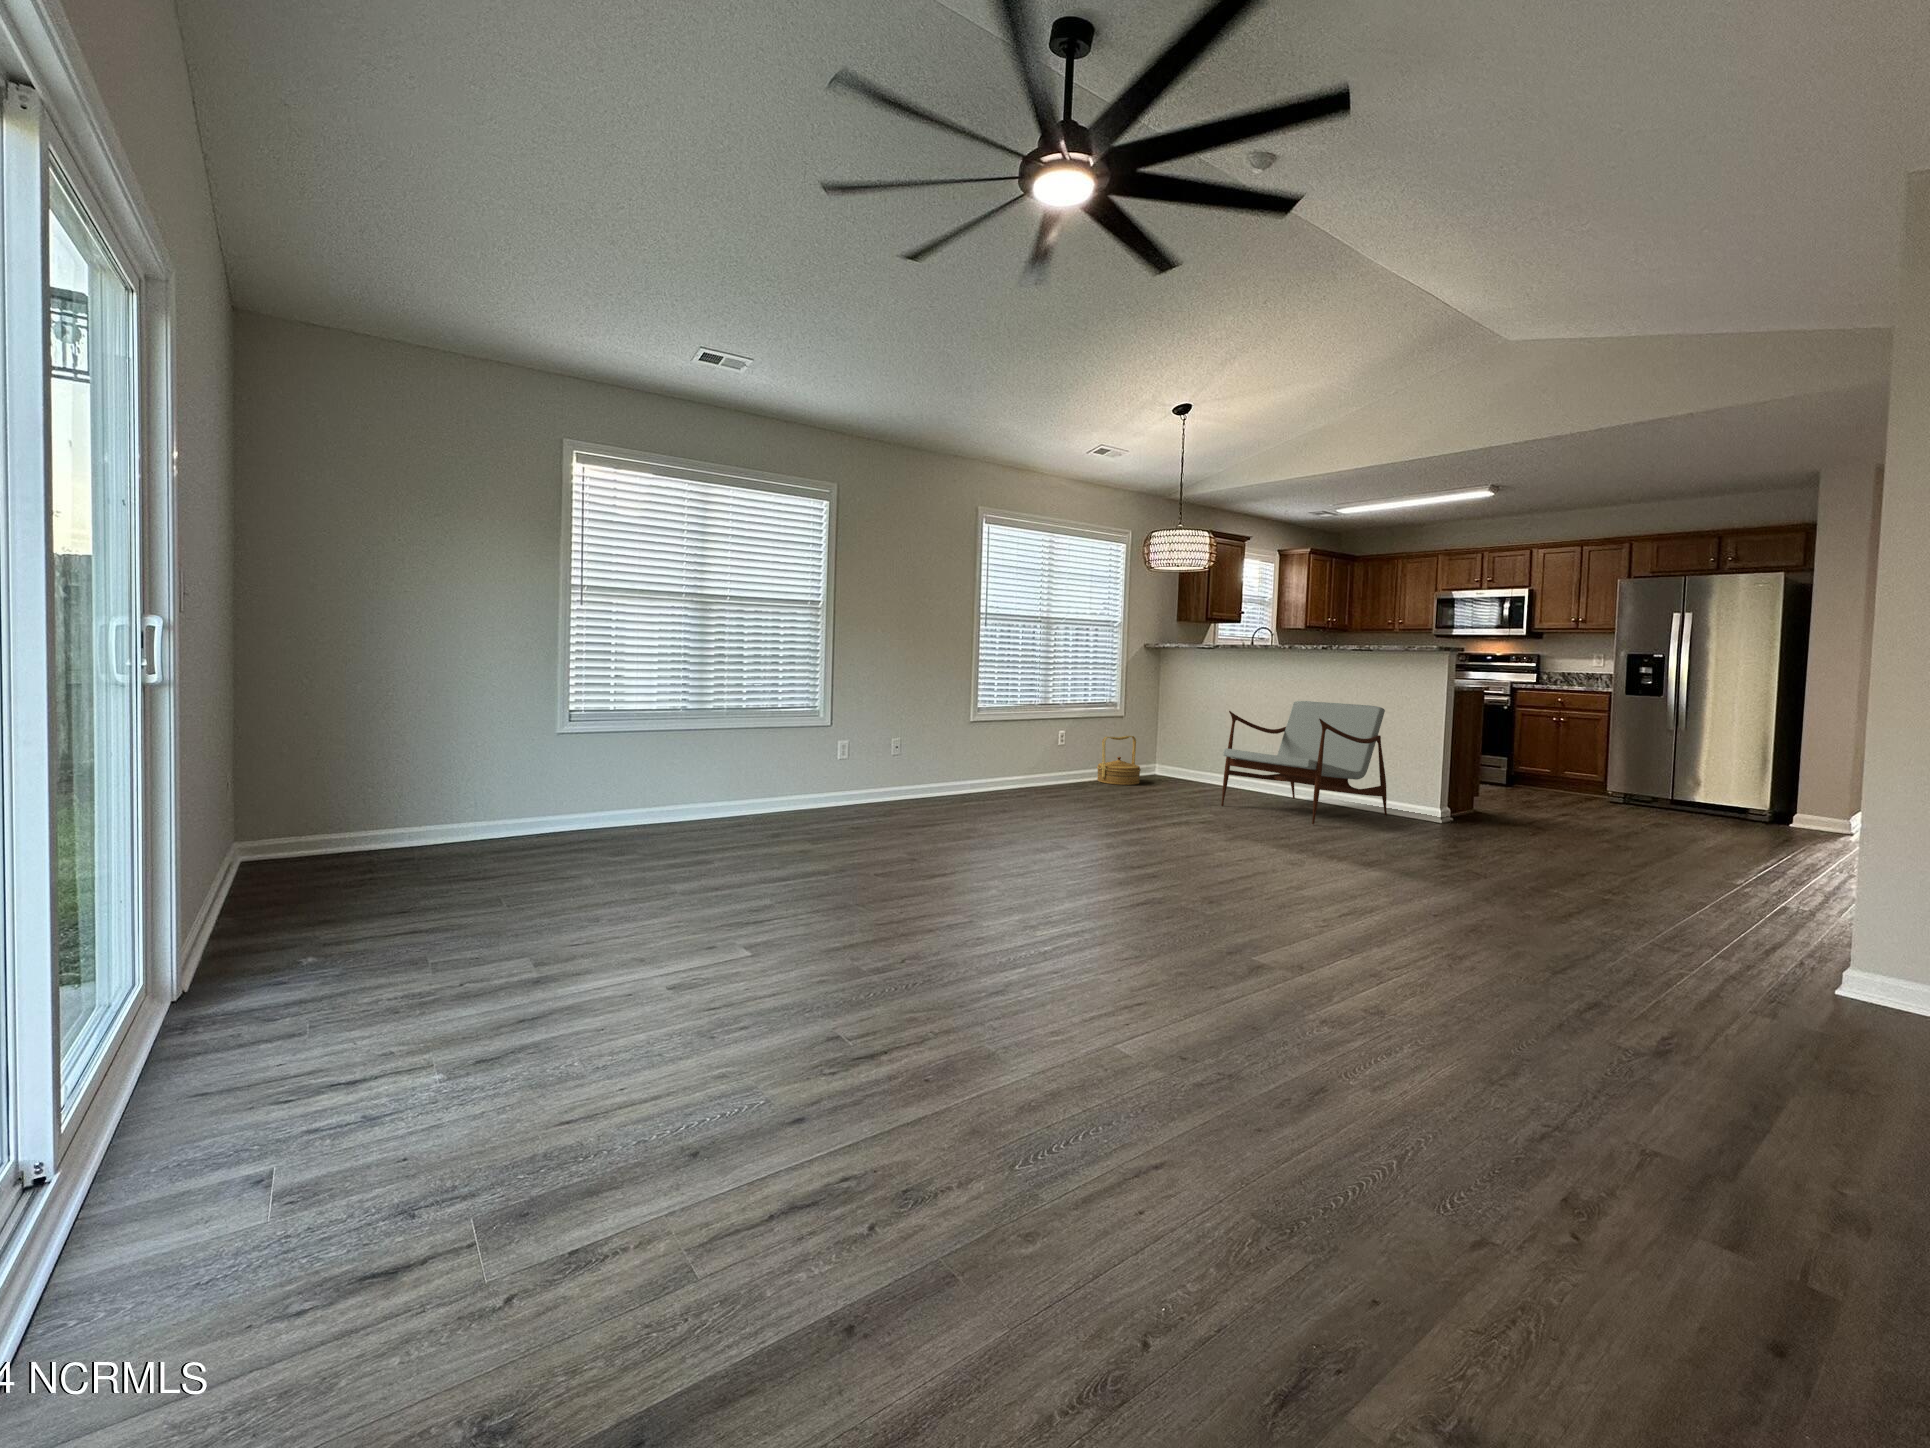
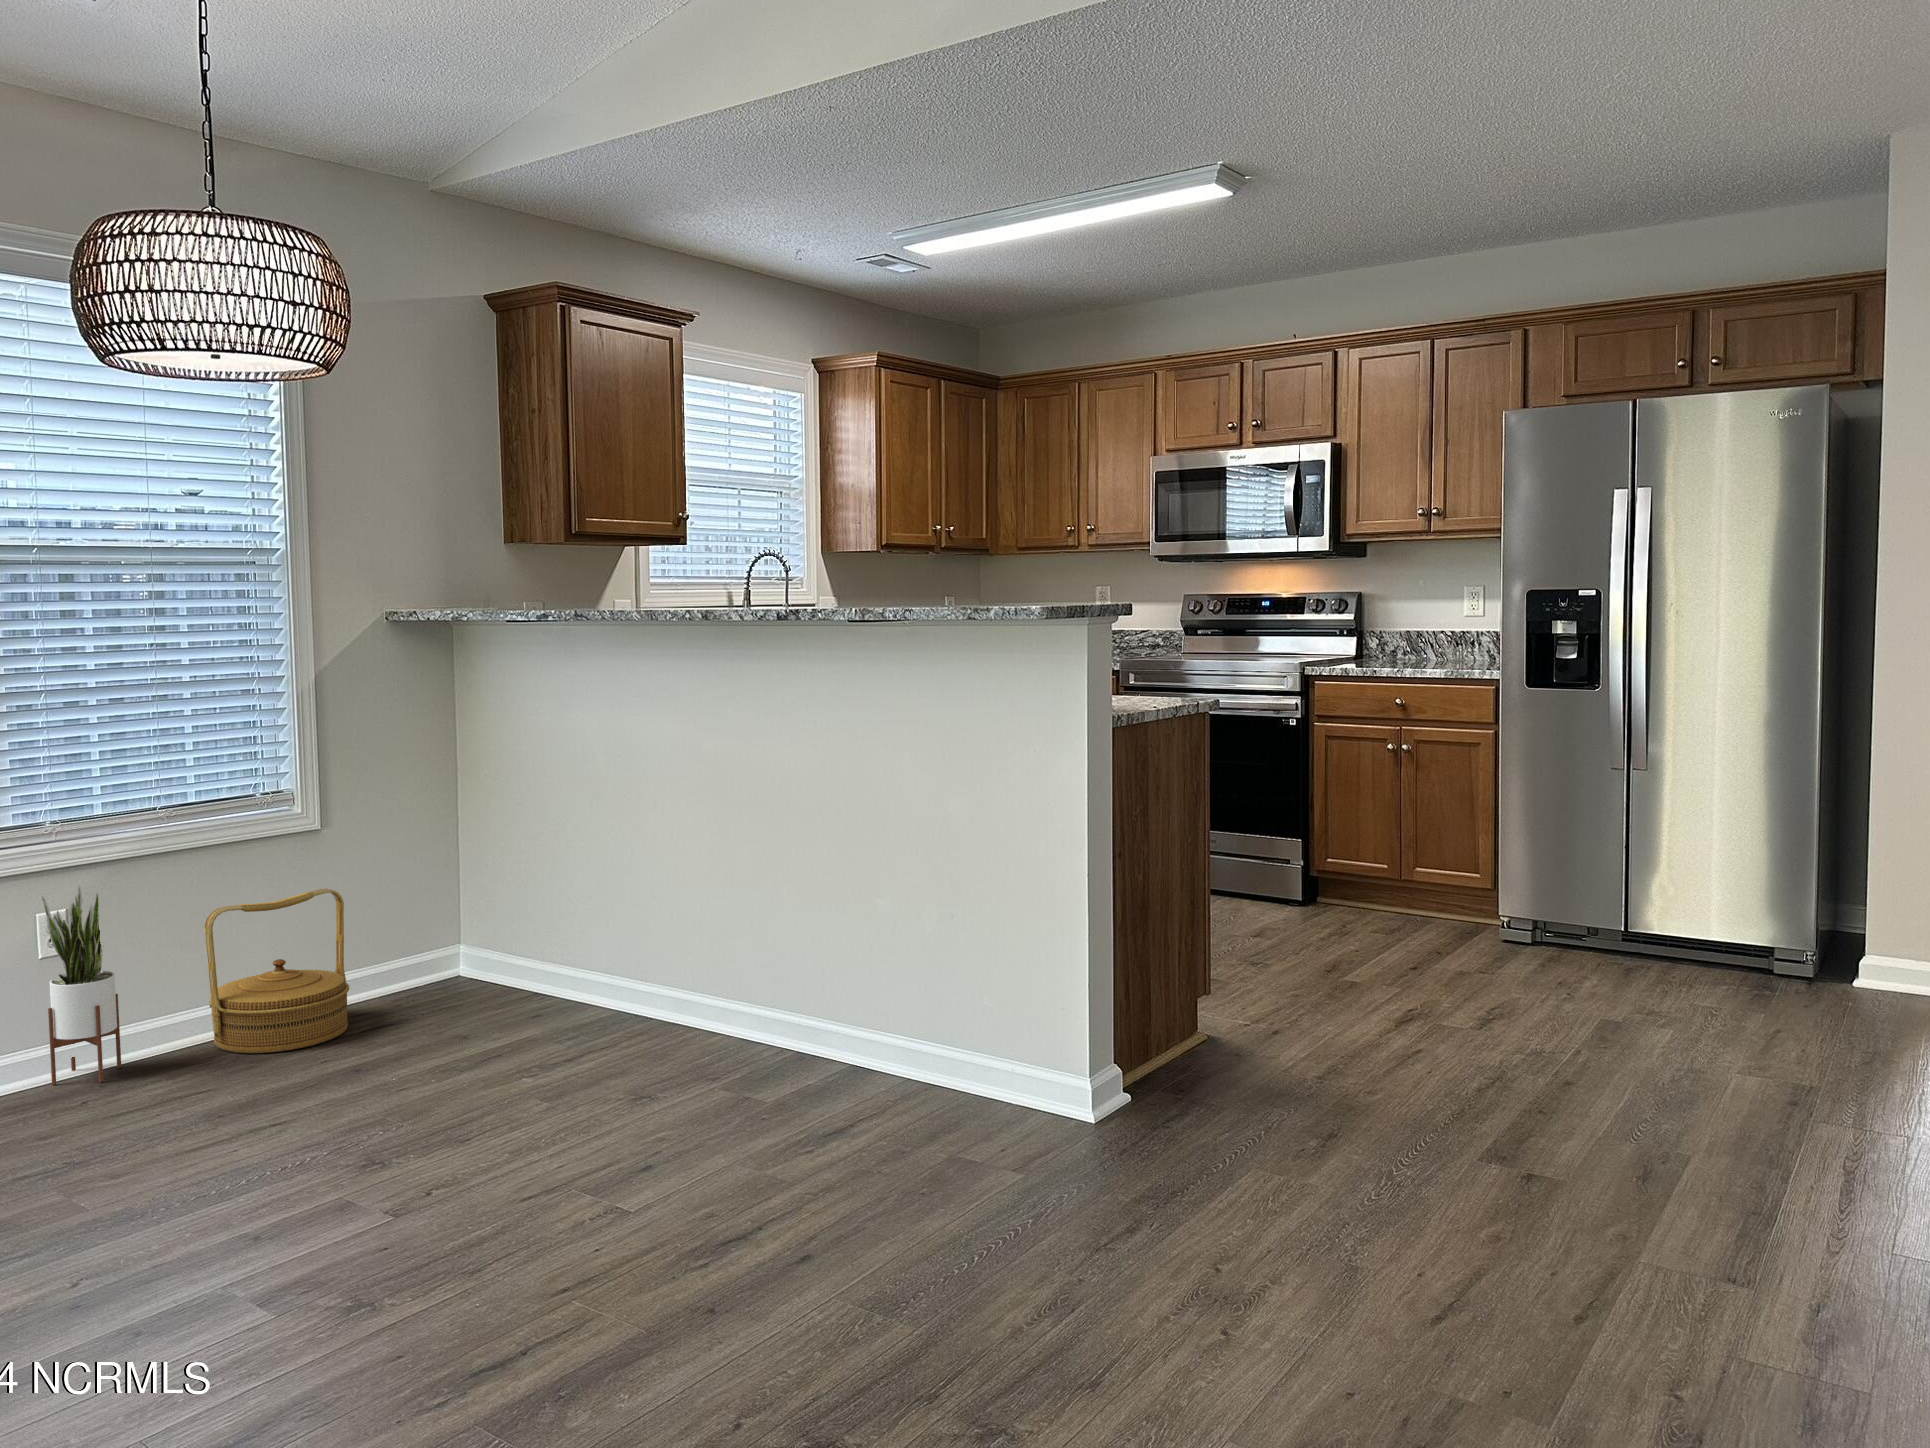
armchair: present [1221,701,1387,824] -> none [460,772,960,1230]
potted plant: none [1063,724,1081,786] -> present [41,886,121,1085]

